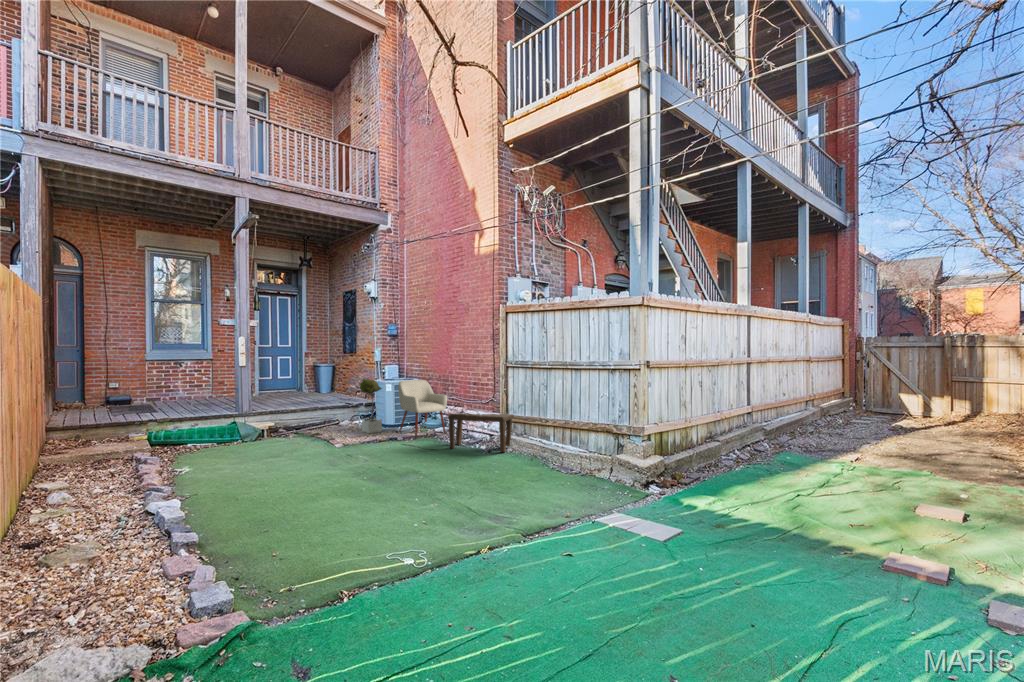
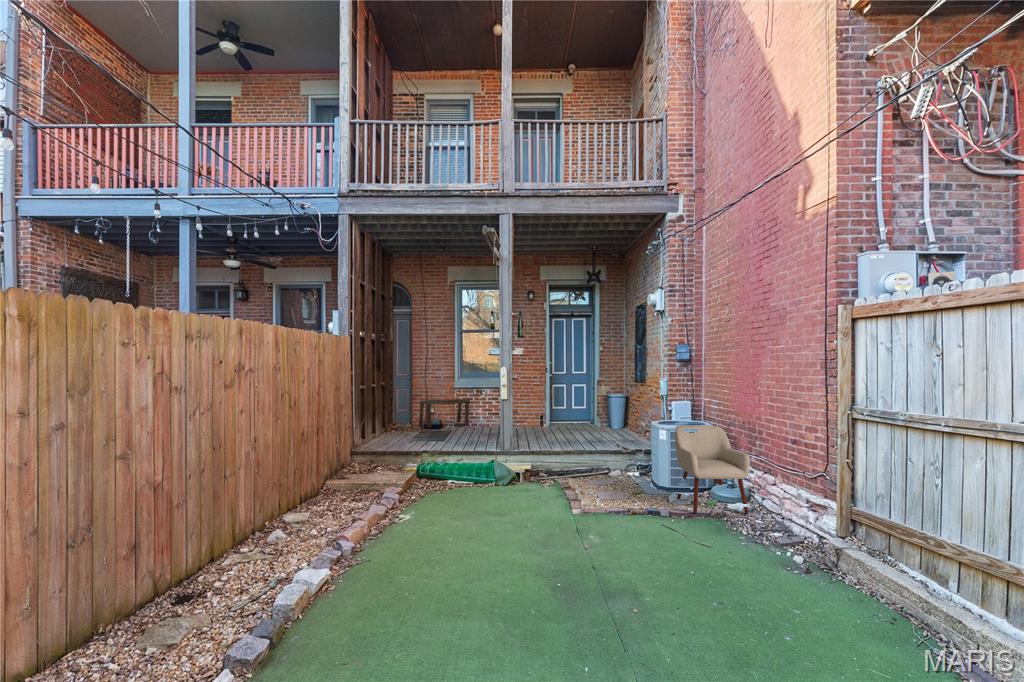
potted tree: present [360,379,382,433] -> none [624,418,655,494]
bench: present [448,413,514,452] -> present [419,399,470,428]

